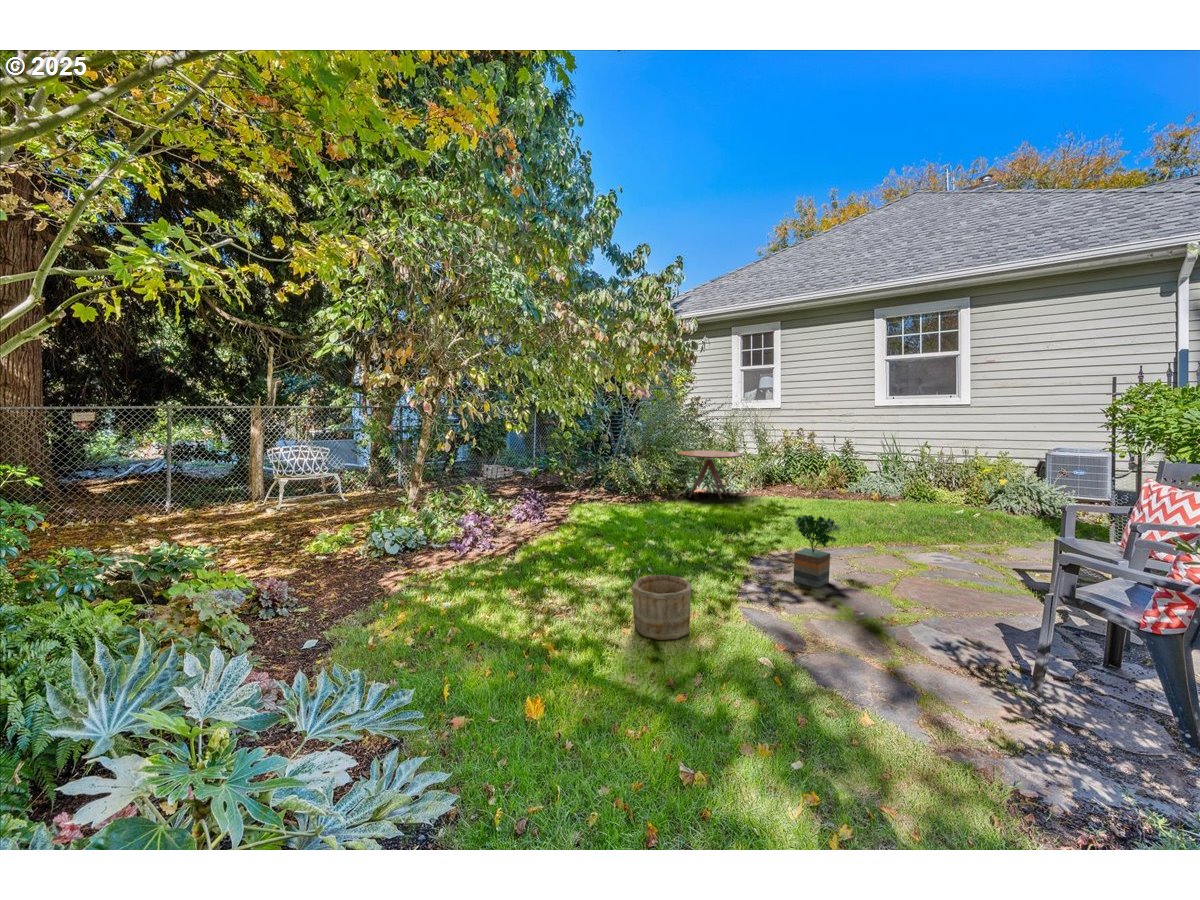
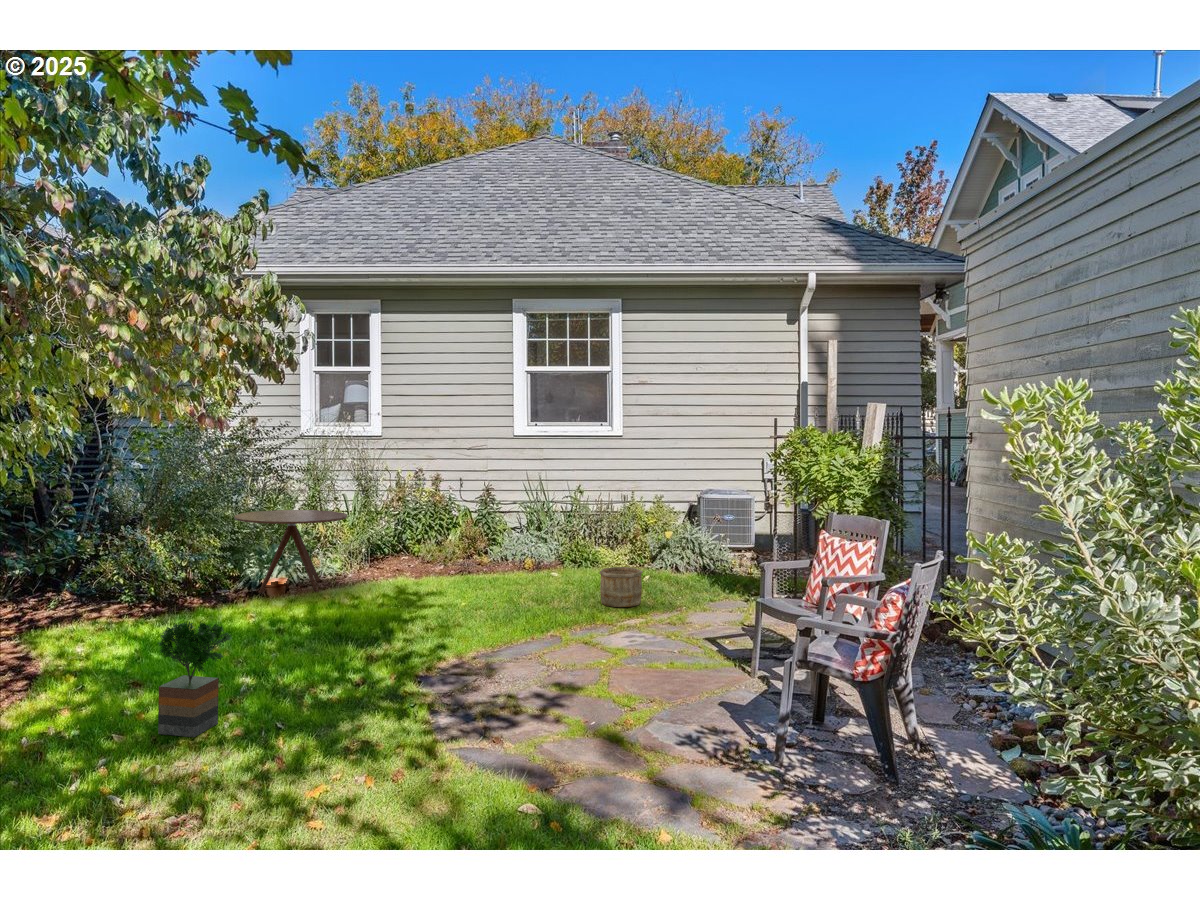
potted tree: present [793,515,840,588] -> present [158,621,231,737]
wooden bucket: present [631,575,692,640] -> present [599,567,643,607]

